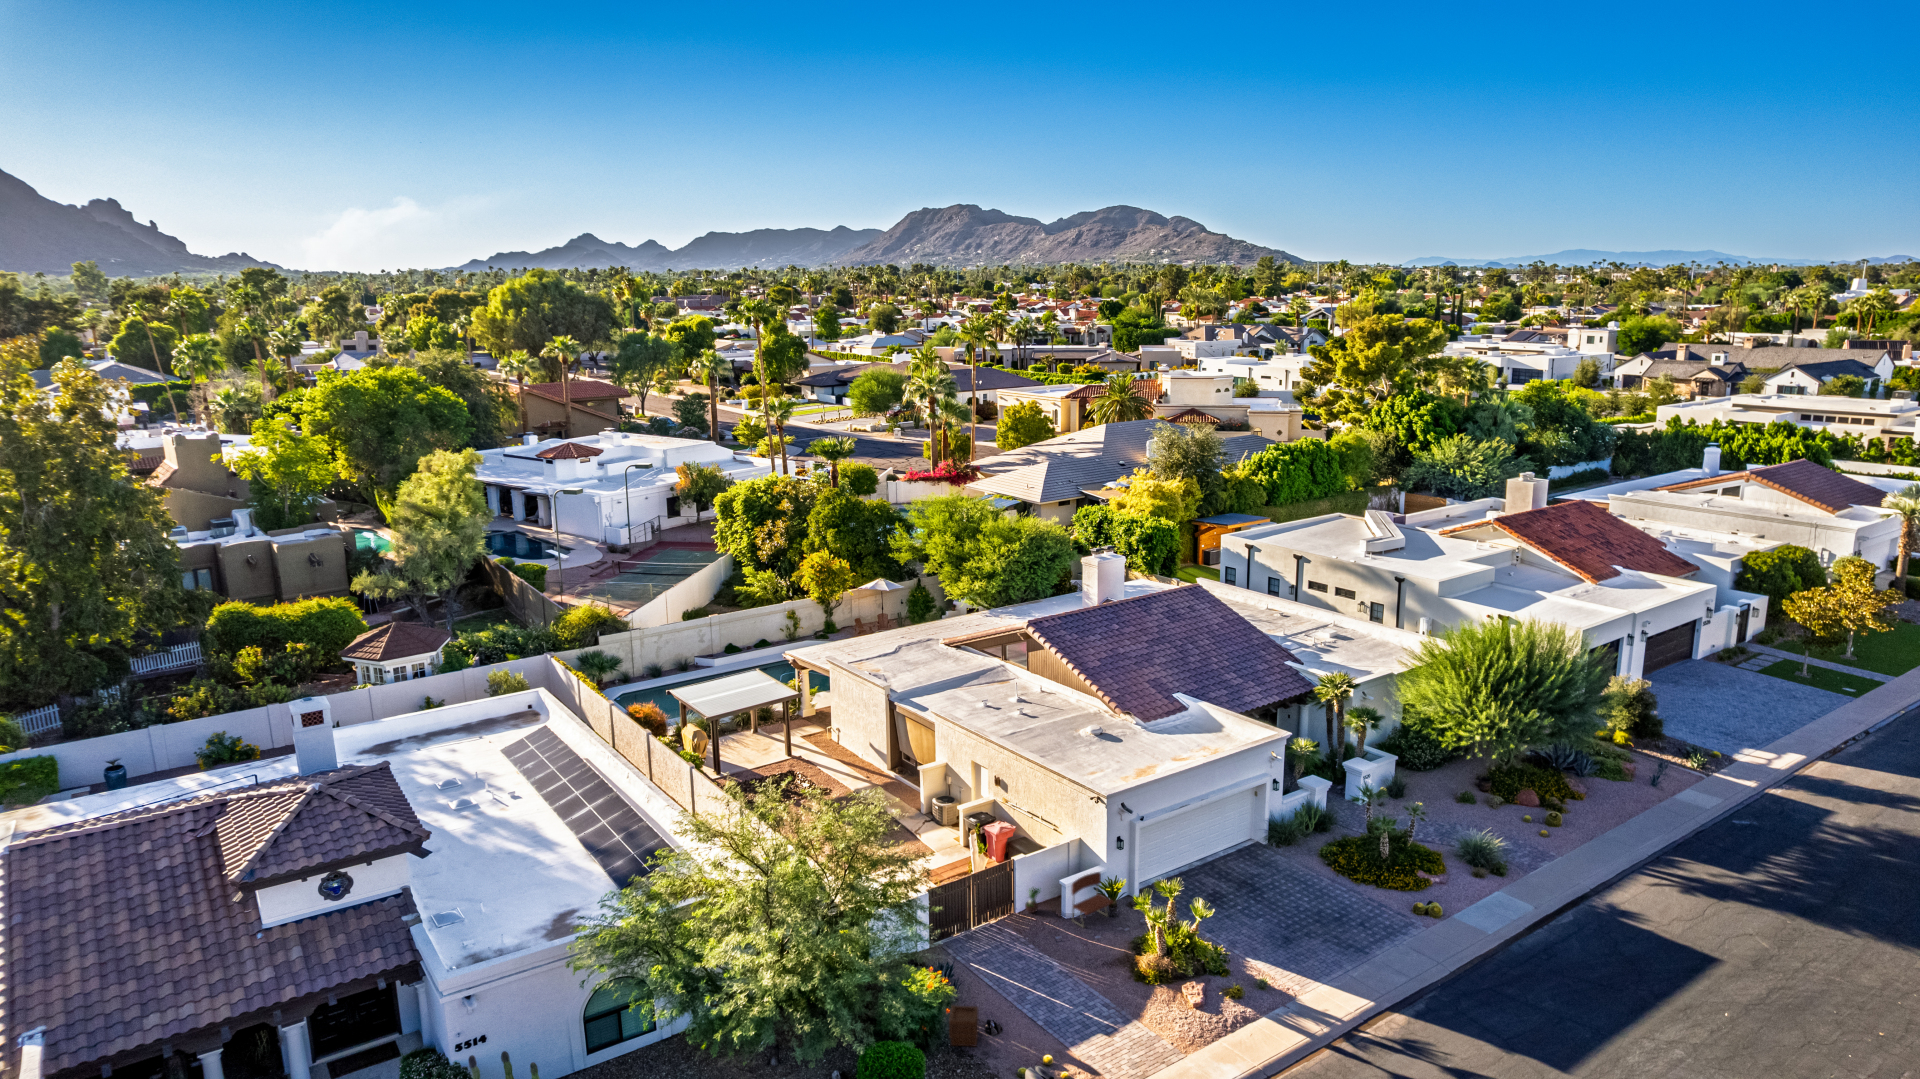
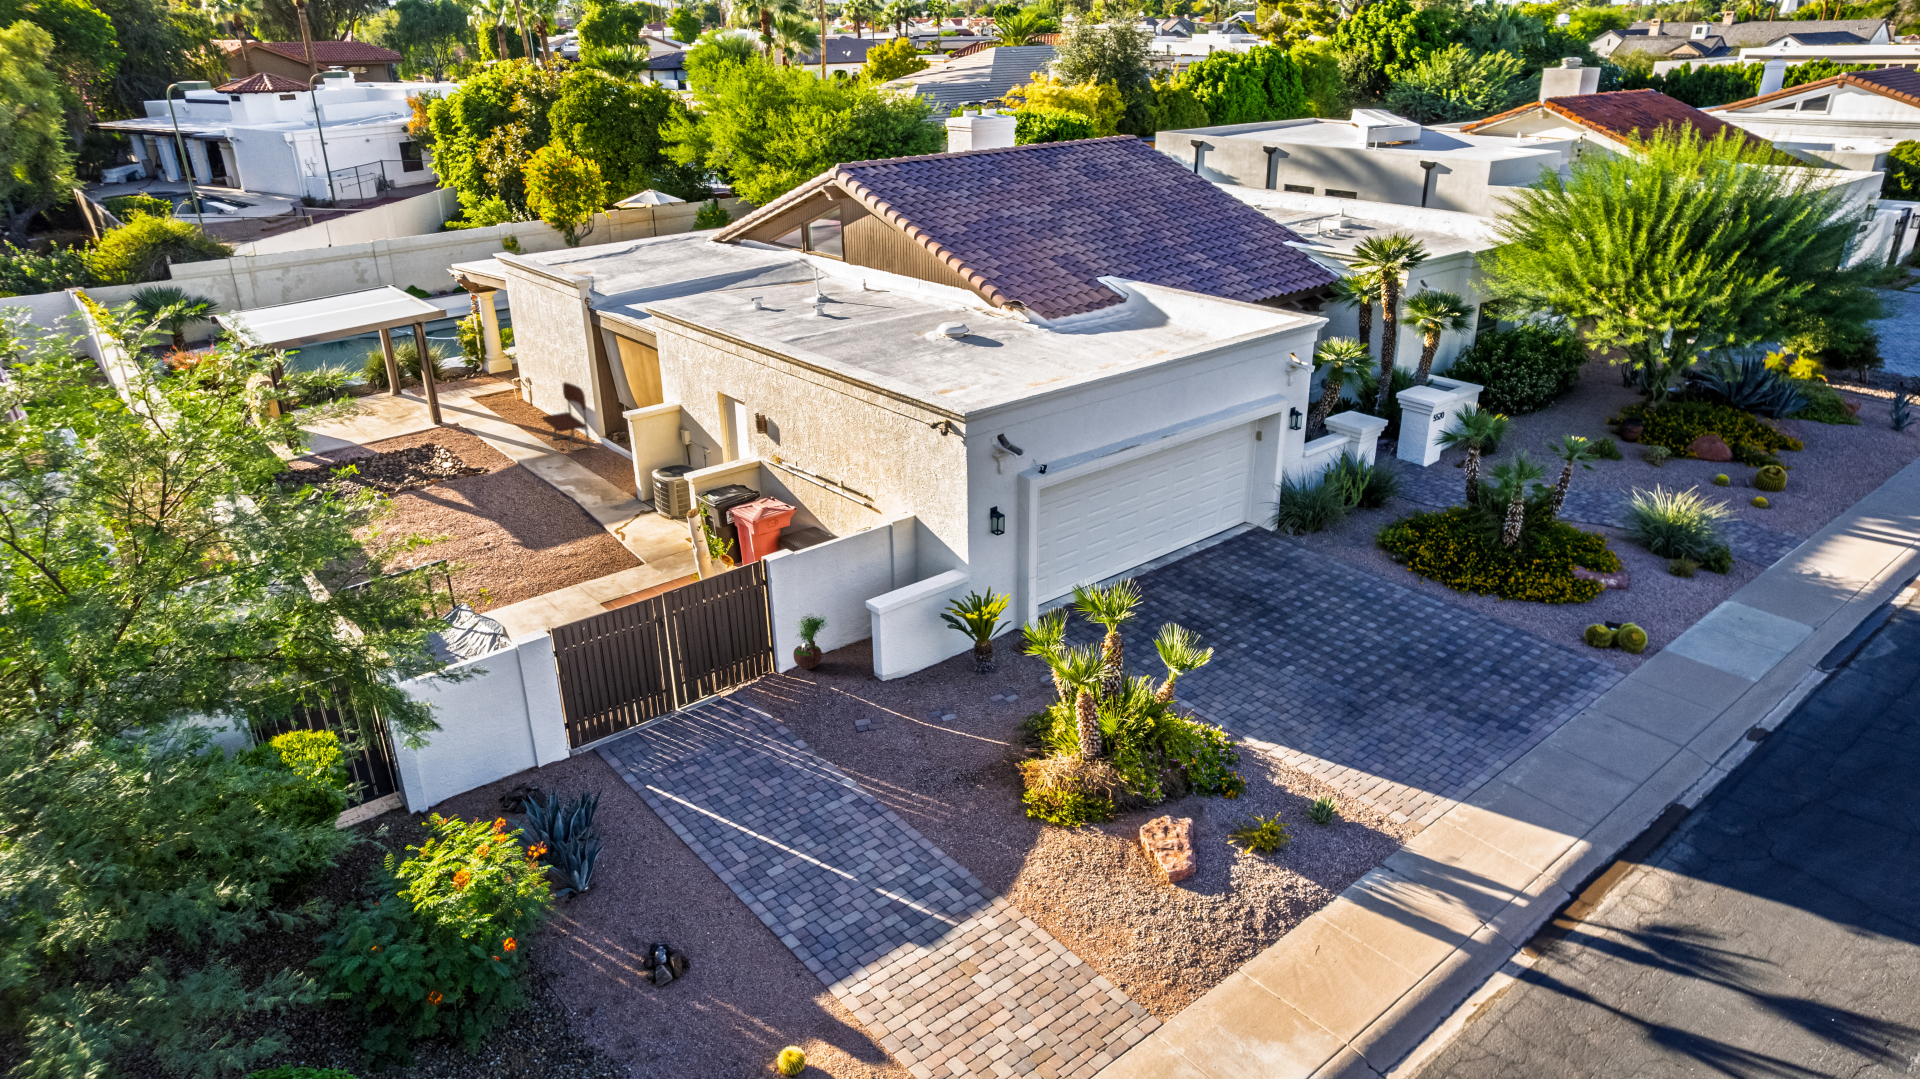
bench: present [1072,872,1113,927] -> present [542,382,590,452]
wooden crate: present [949,1005,978,1046] -> none [505,916,612,1026]

